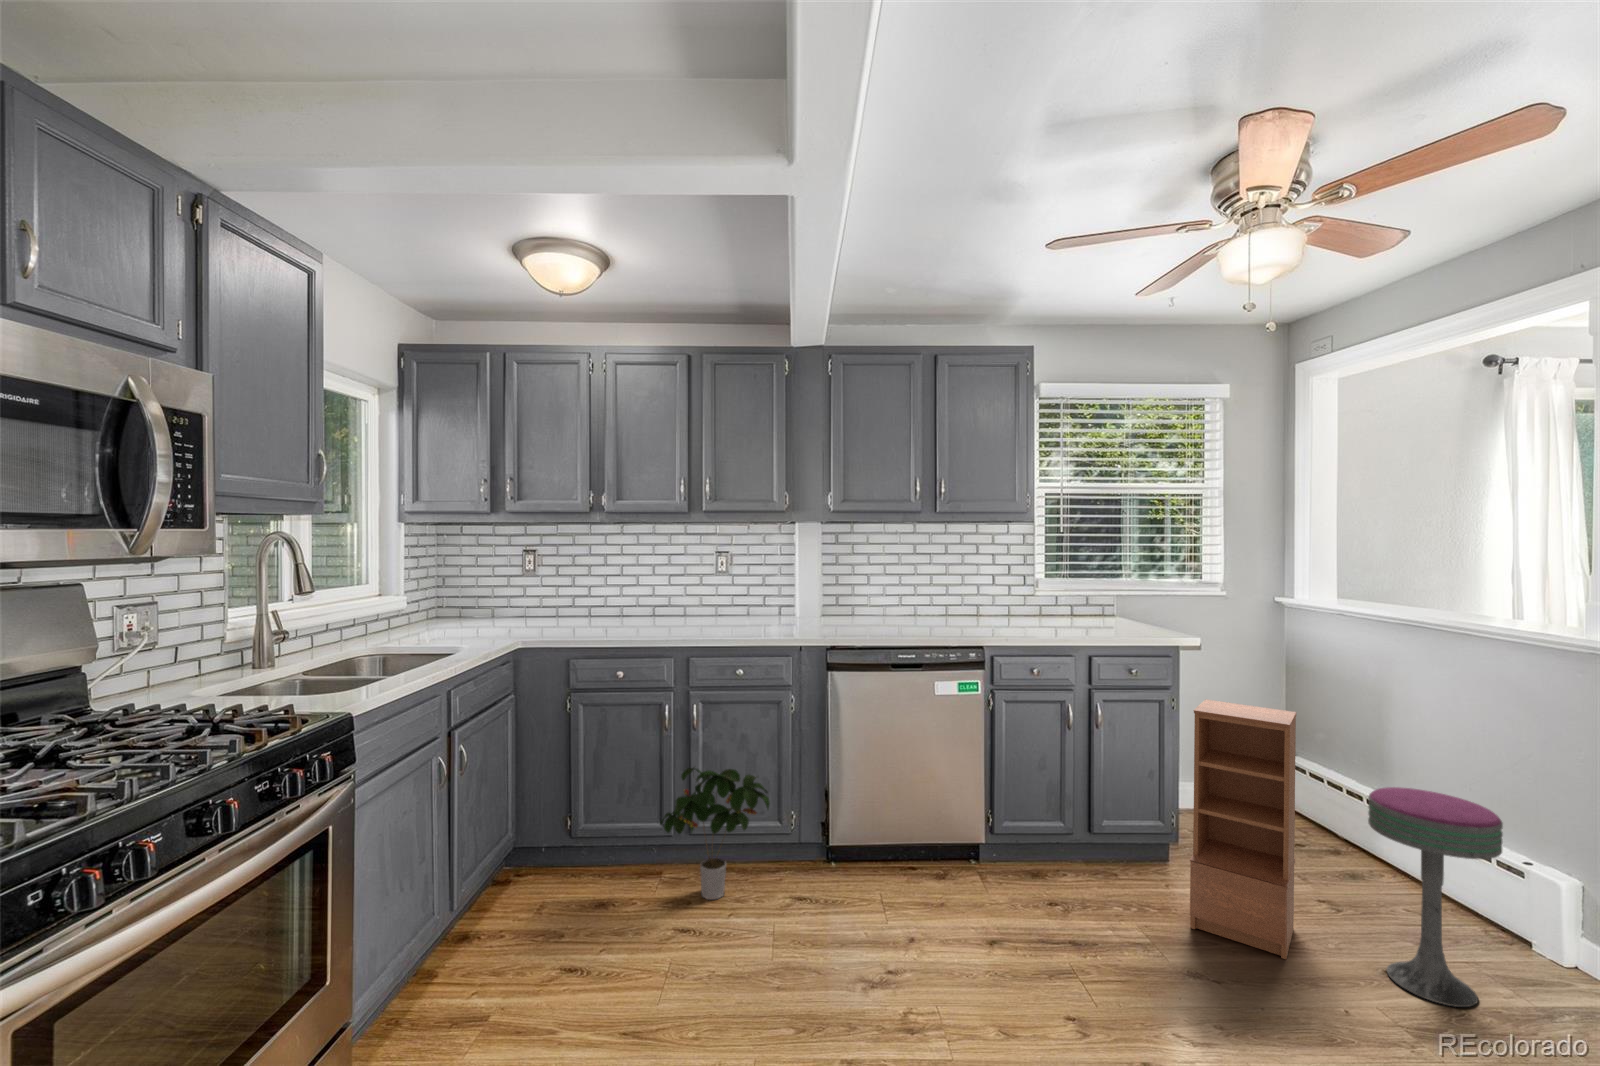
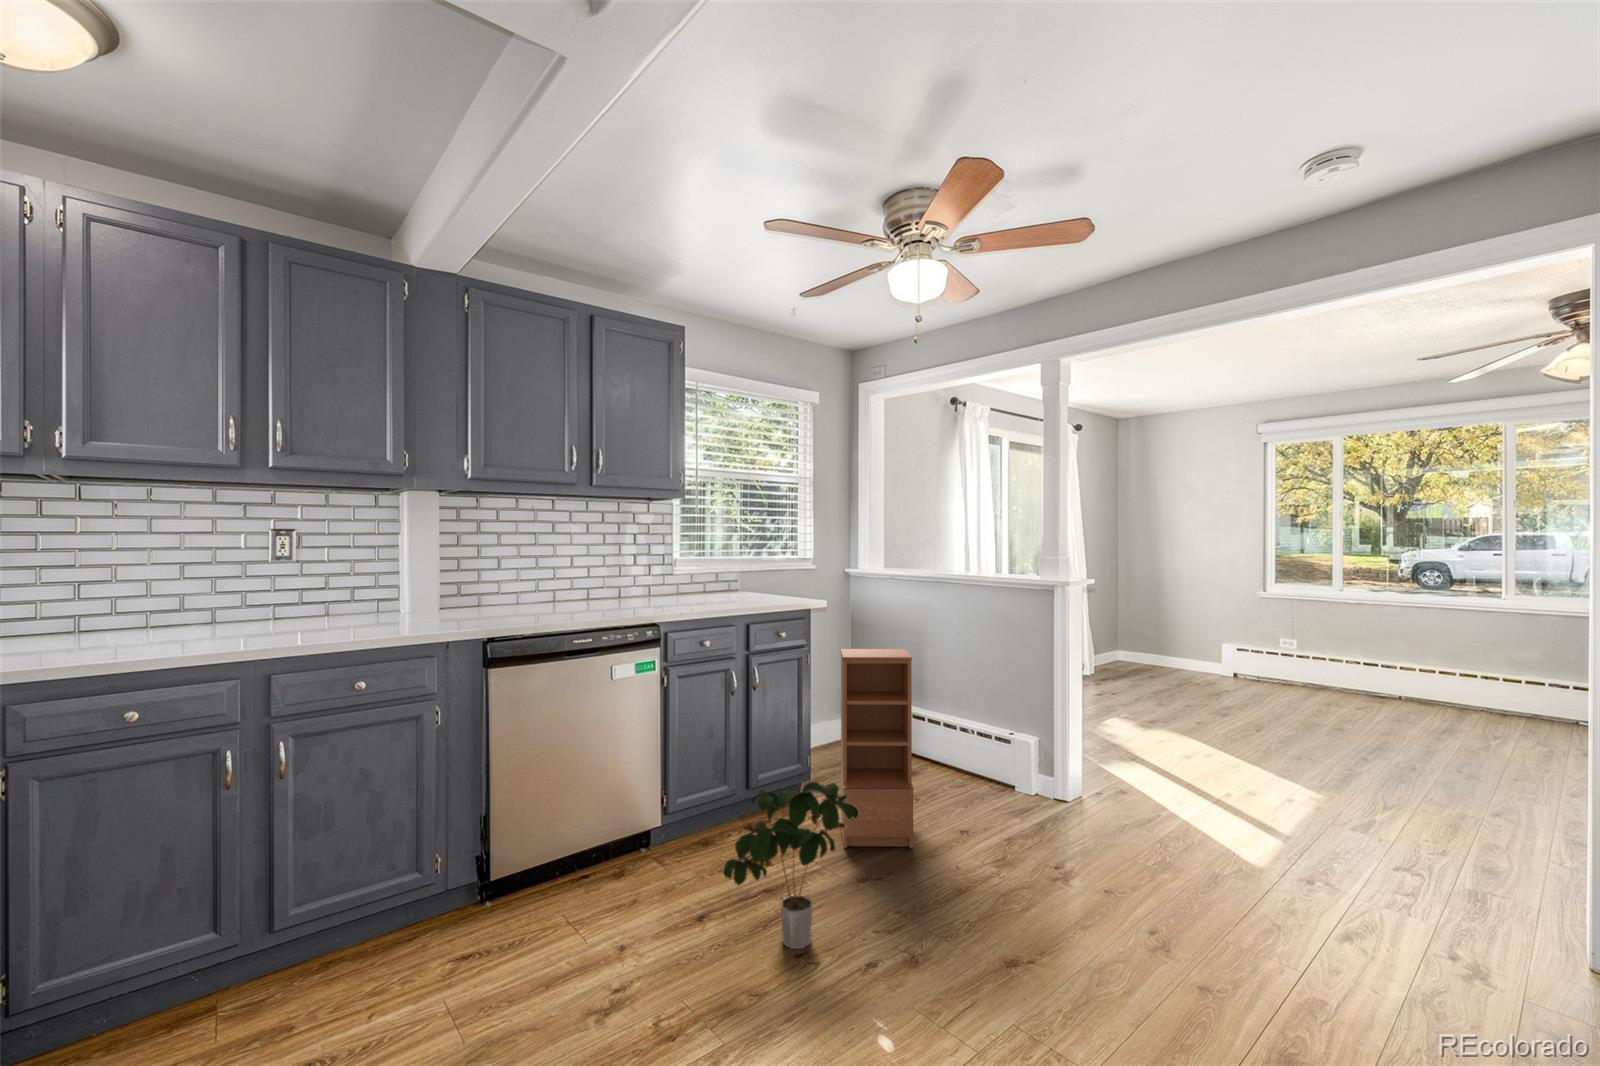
potted plant: present [660,768,770,899] -> present [723,782,859,949]
bar stool: present [1368,787,1503,1007] -> none [955,694,1031,845]

